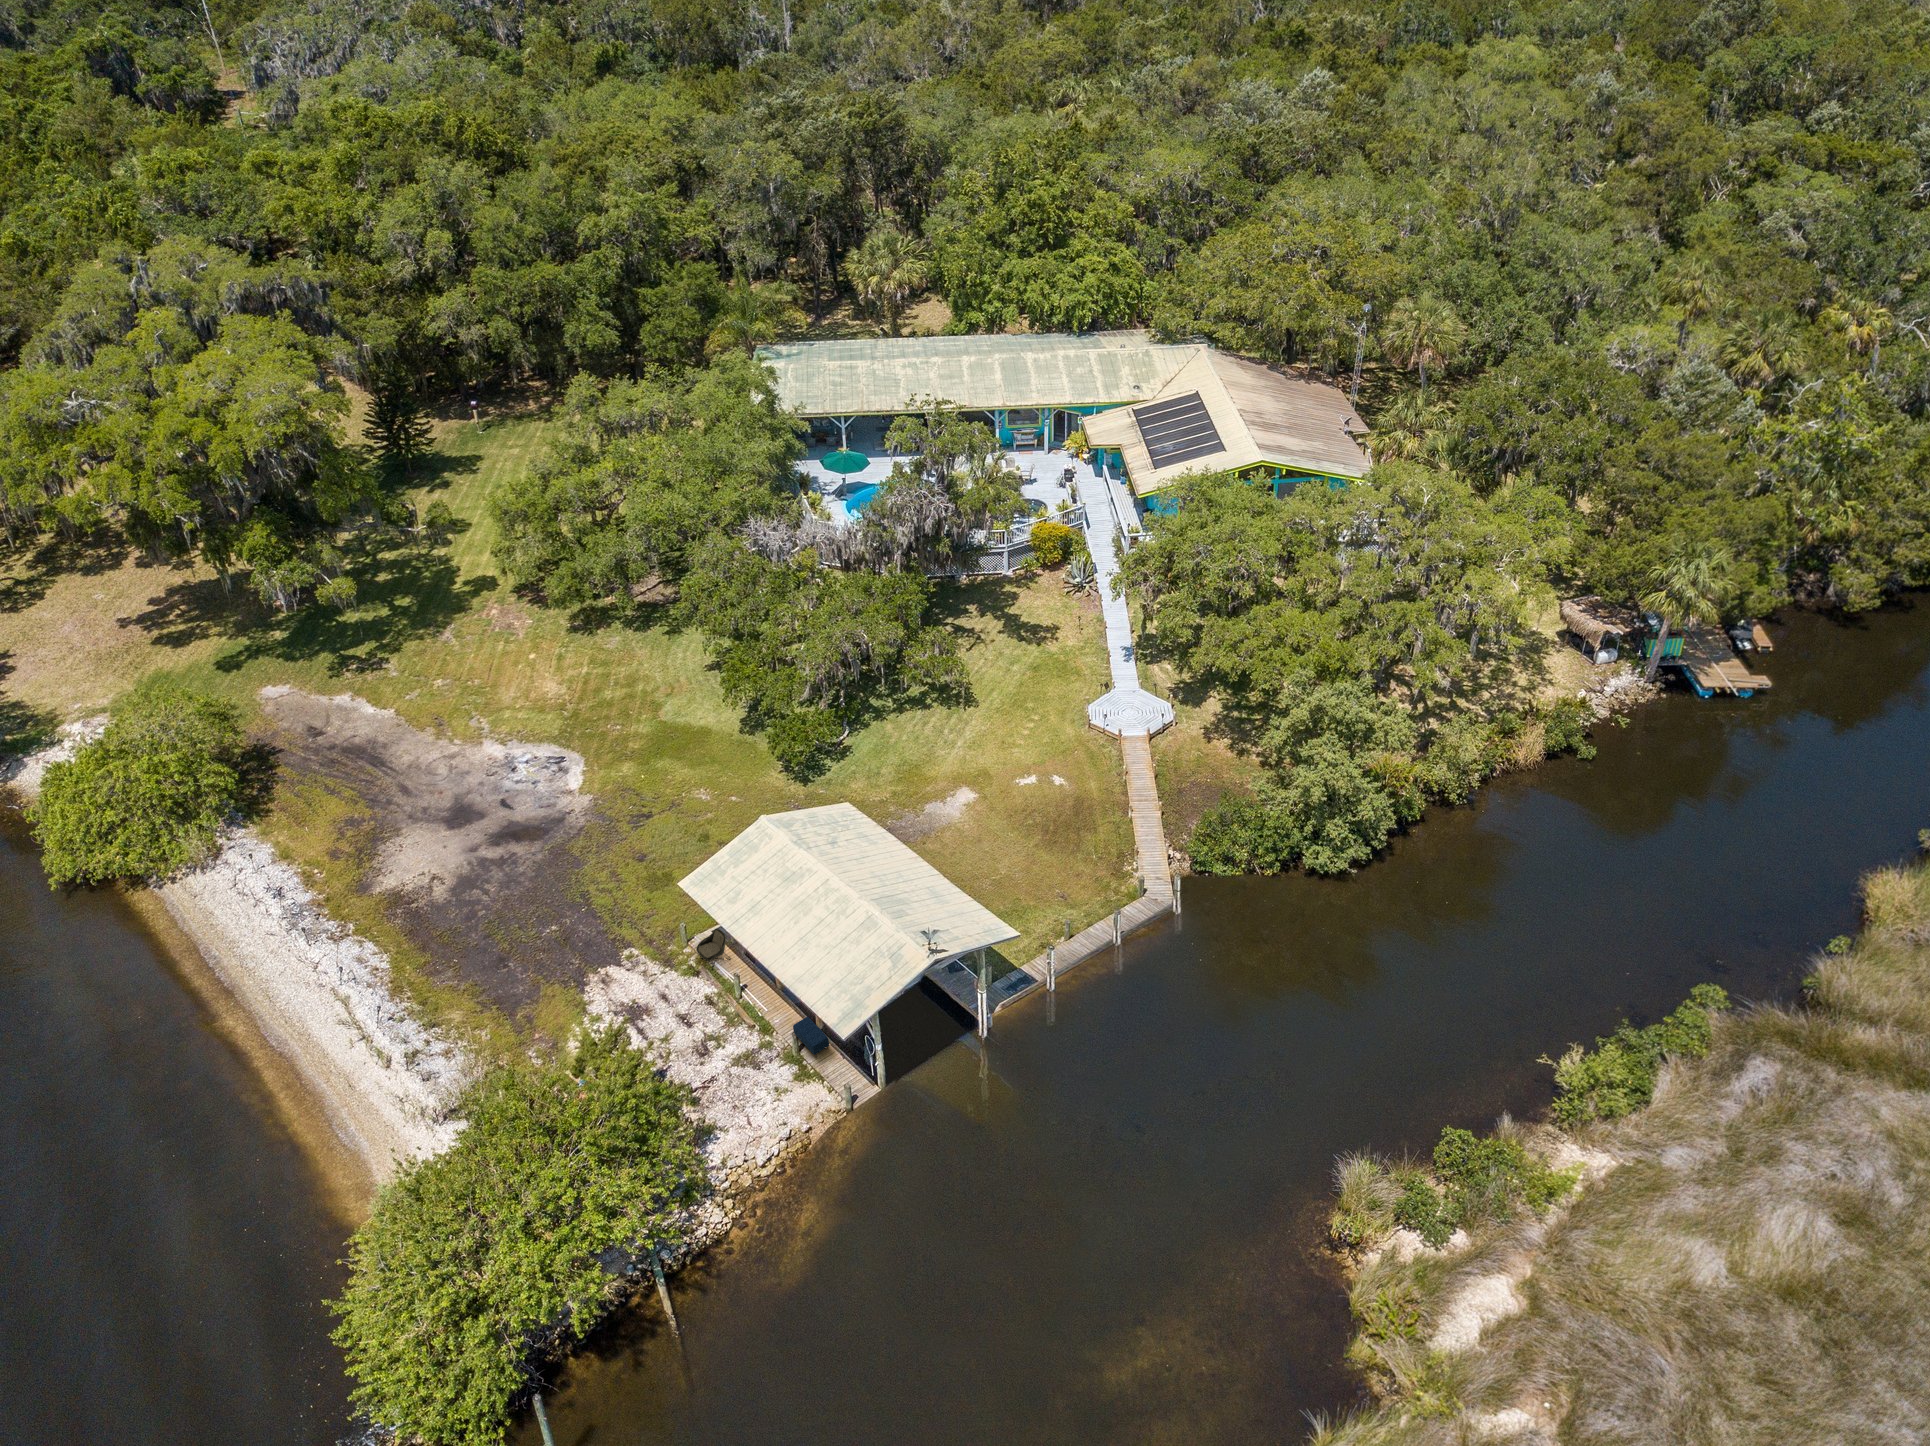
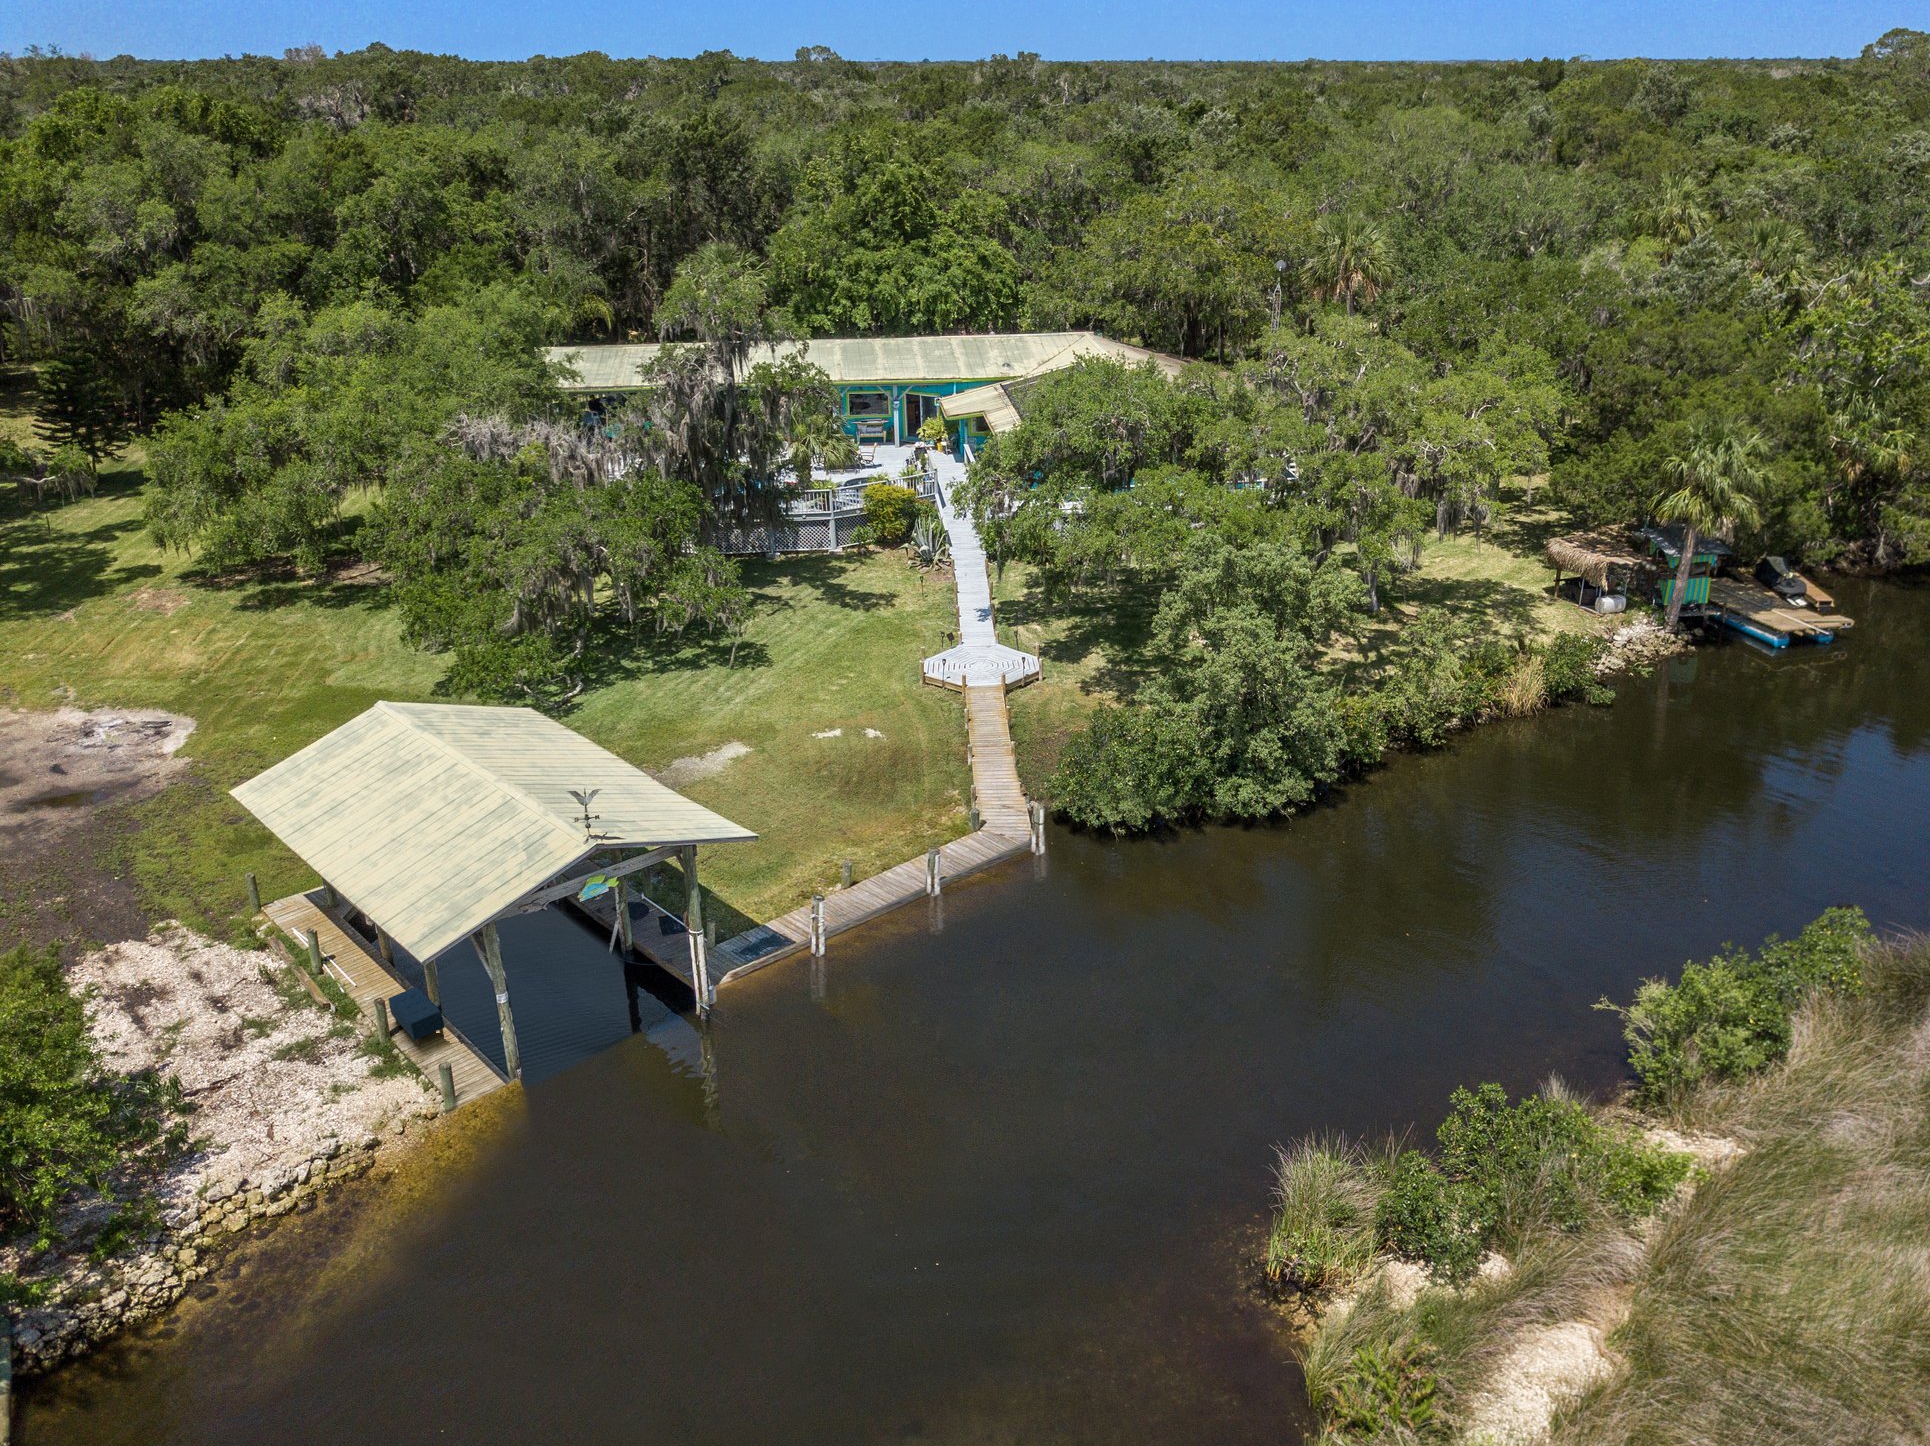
lounge chair: present [696,929,731,970] -> none [270,881,327,944]

